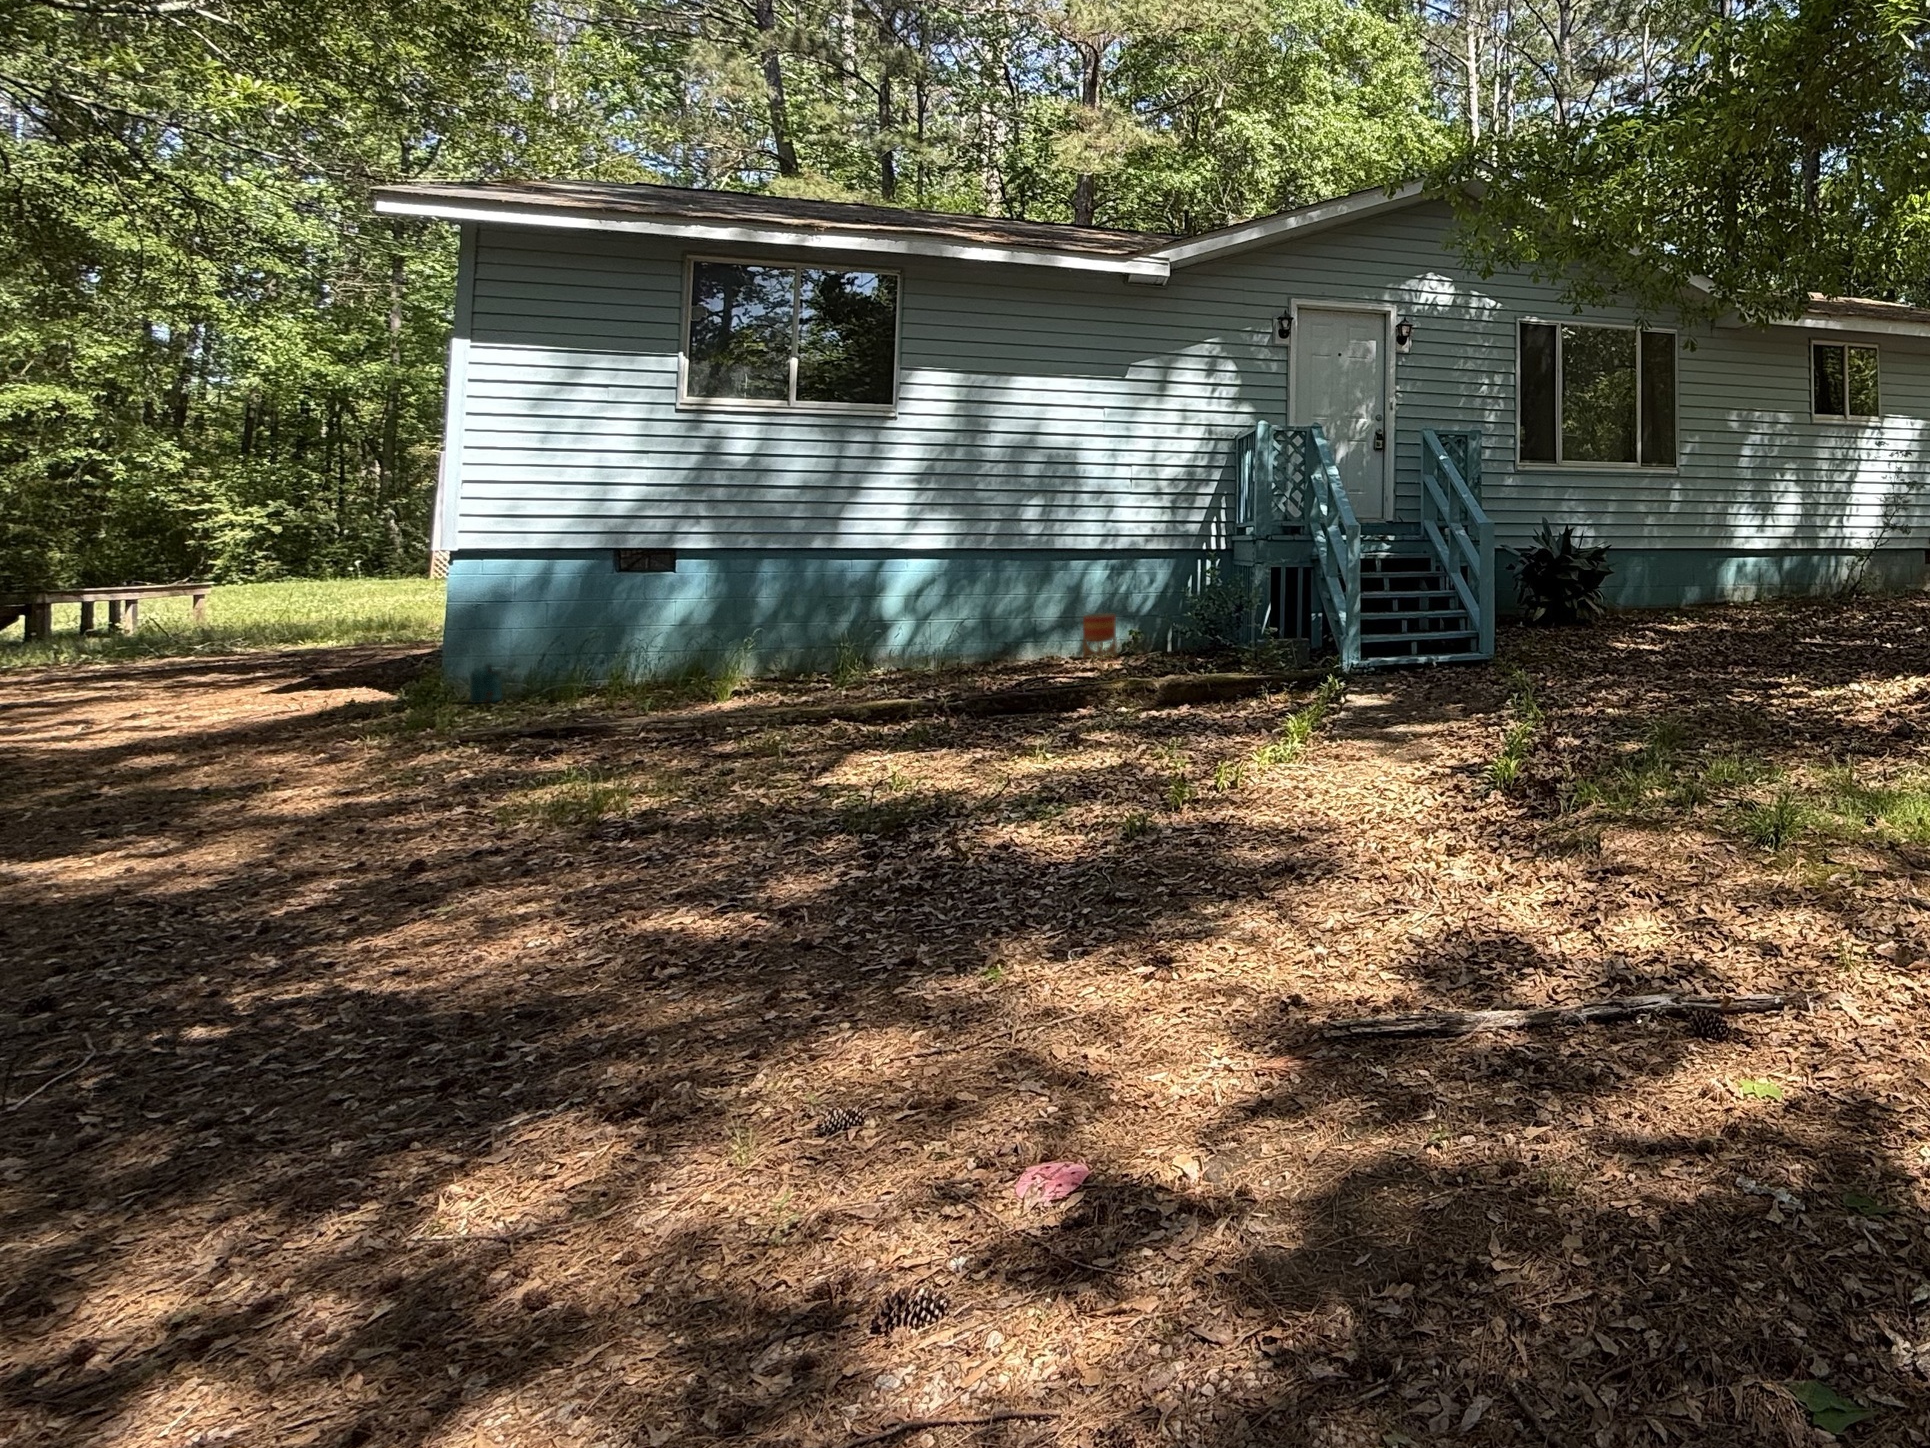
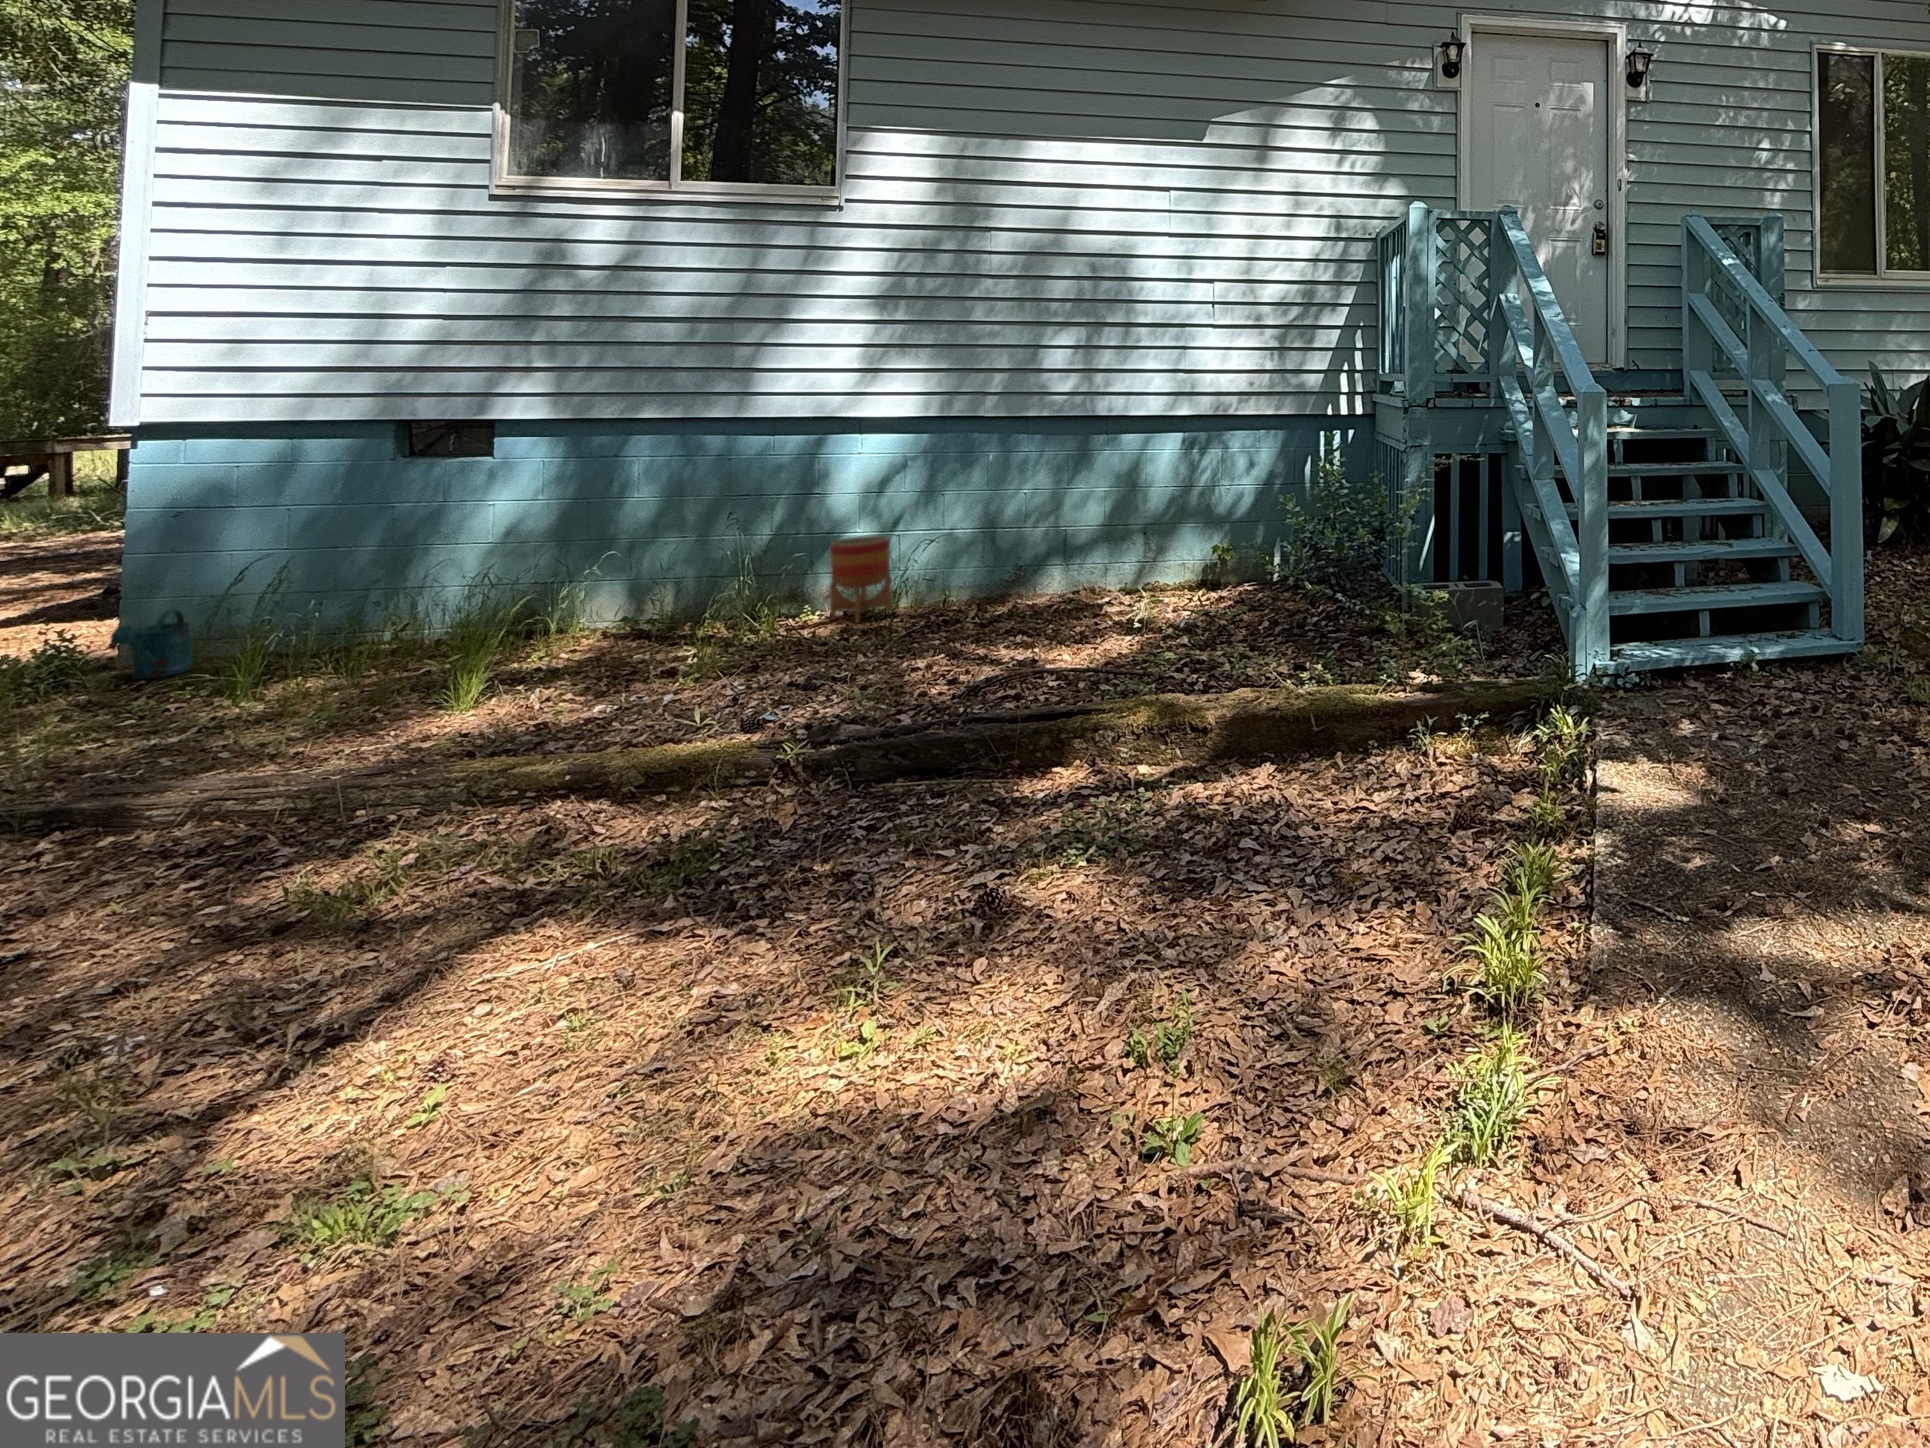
planter: present [1083,613,1117,662] -> present [830,535,892,623]

